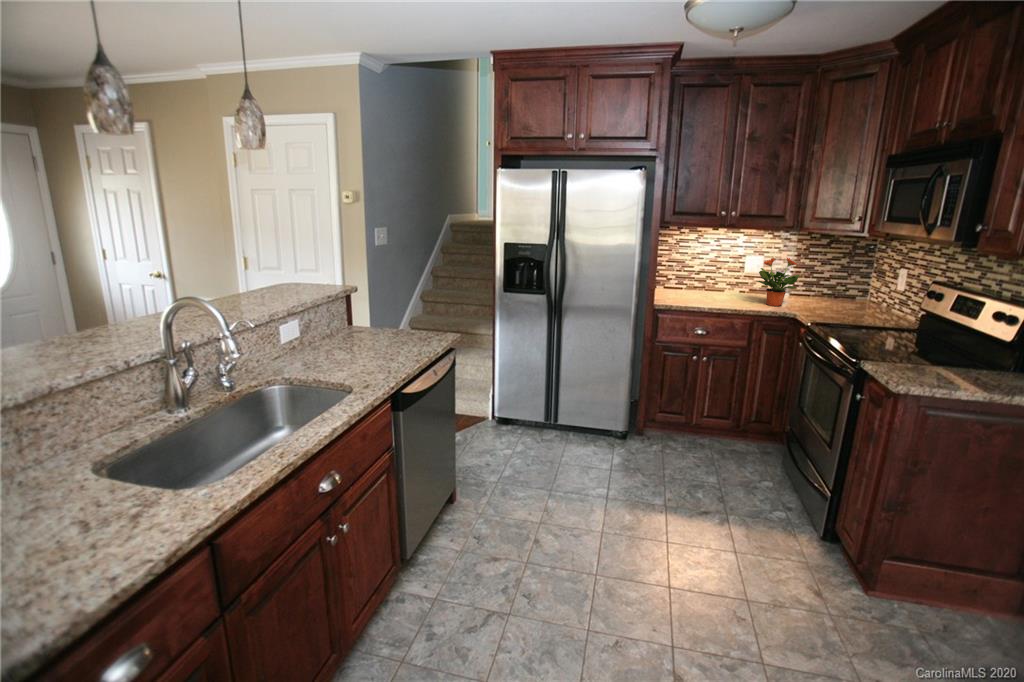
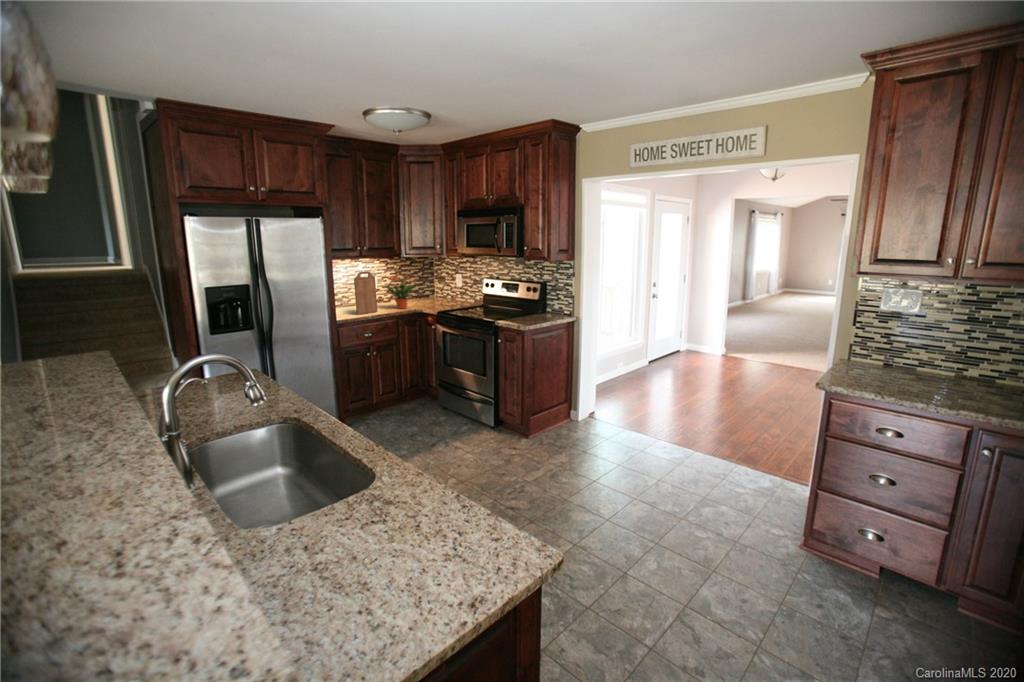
cutting board: none [696,247,735,303] -> present [354,271,377,315]

